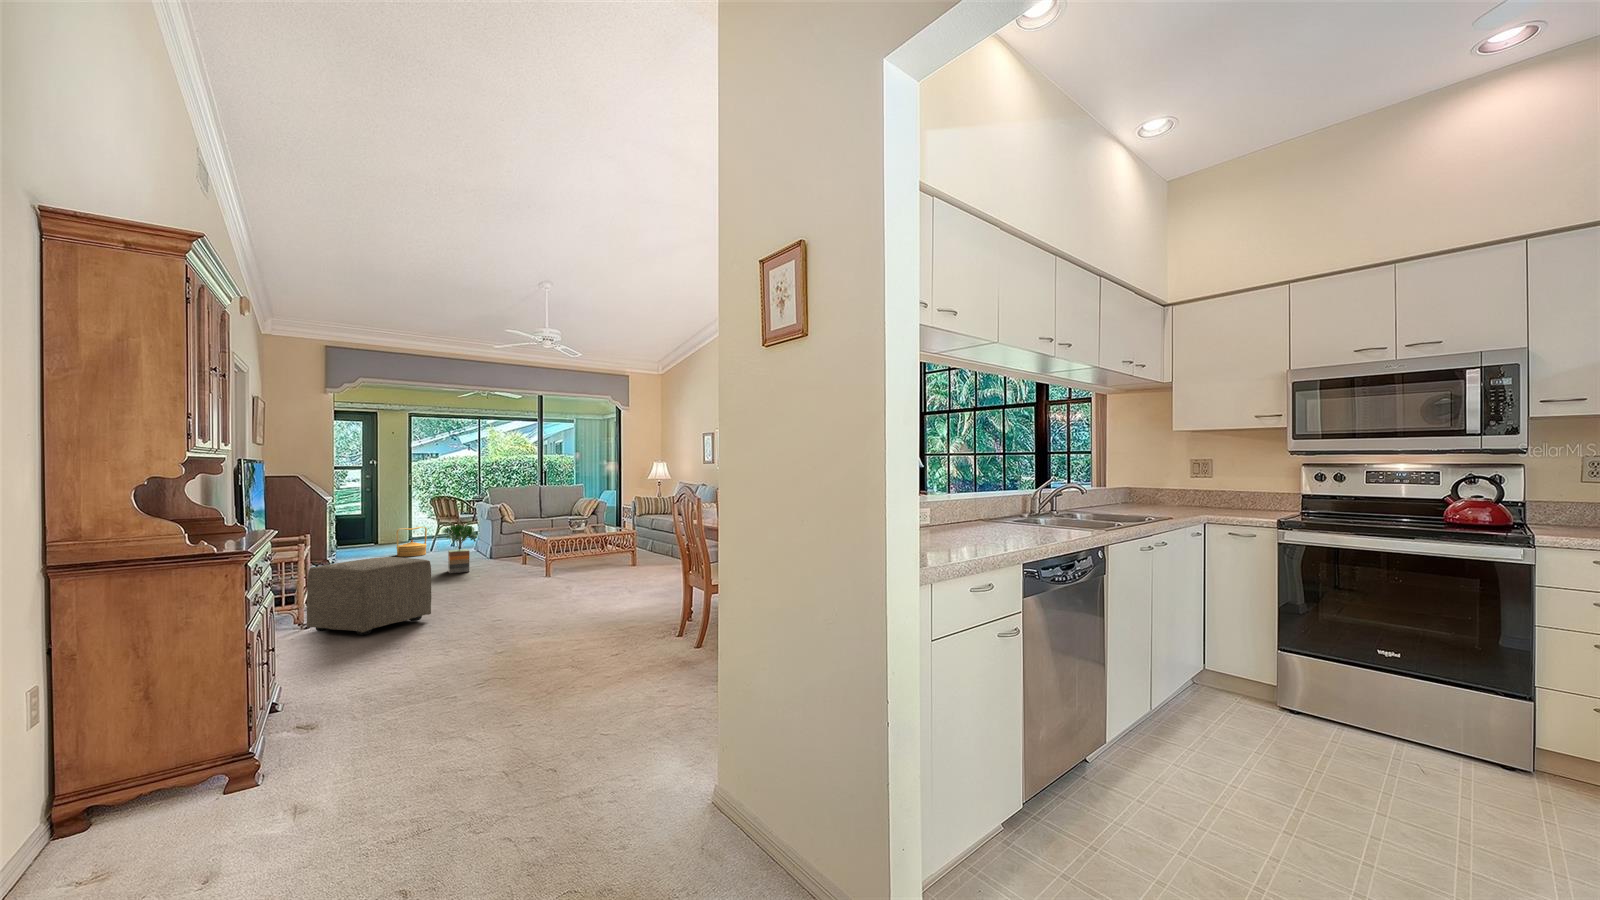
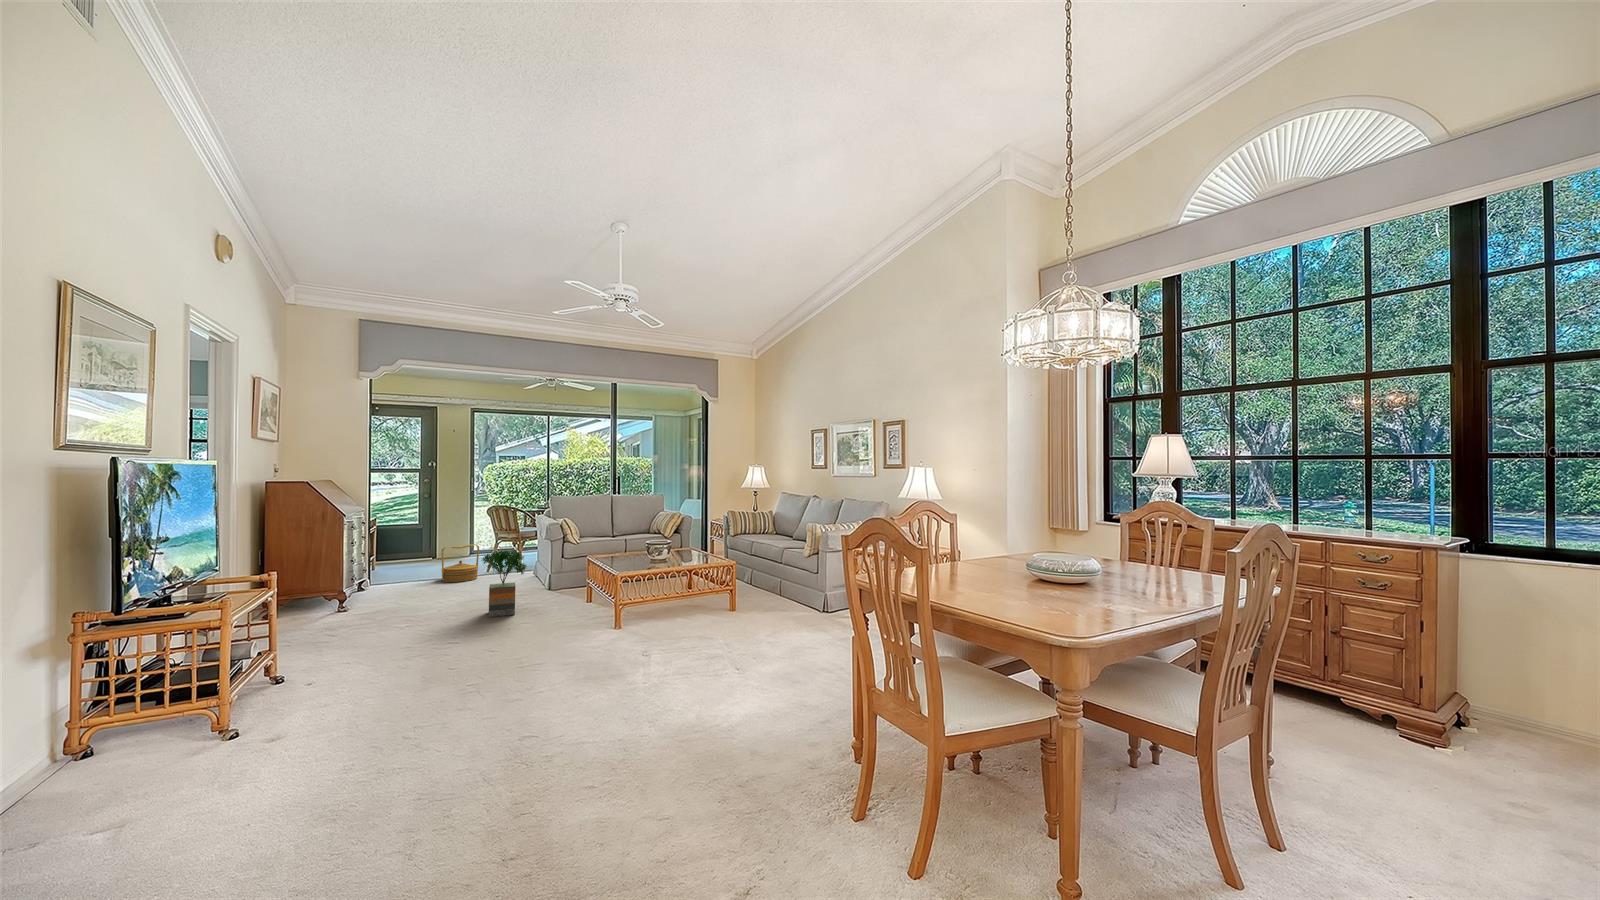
ottoman: present [307,557,432,635] -> none [183,627,409,795]

